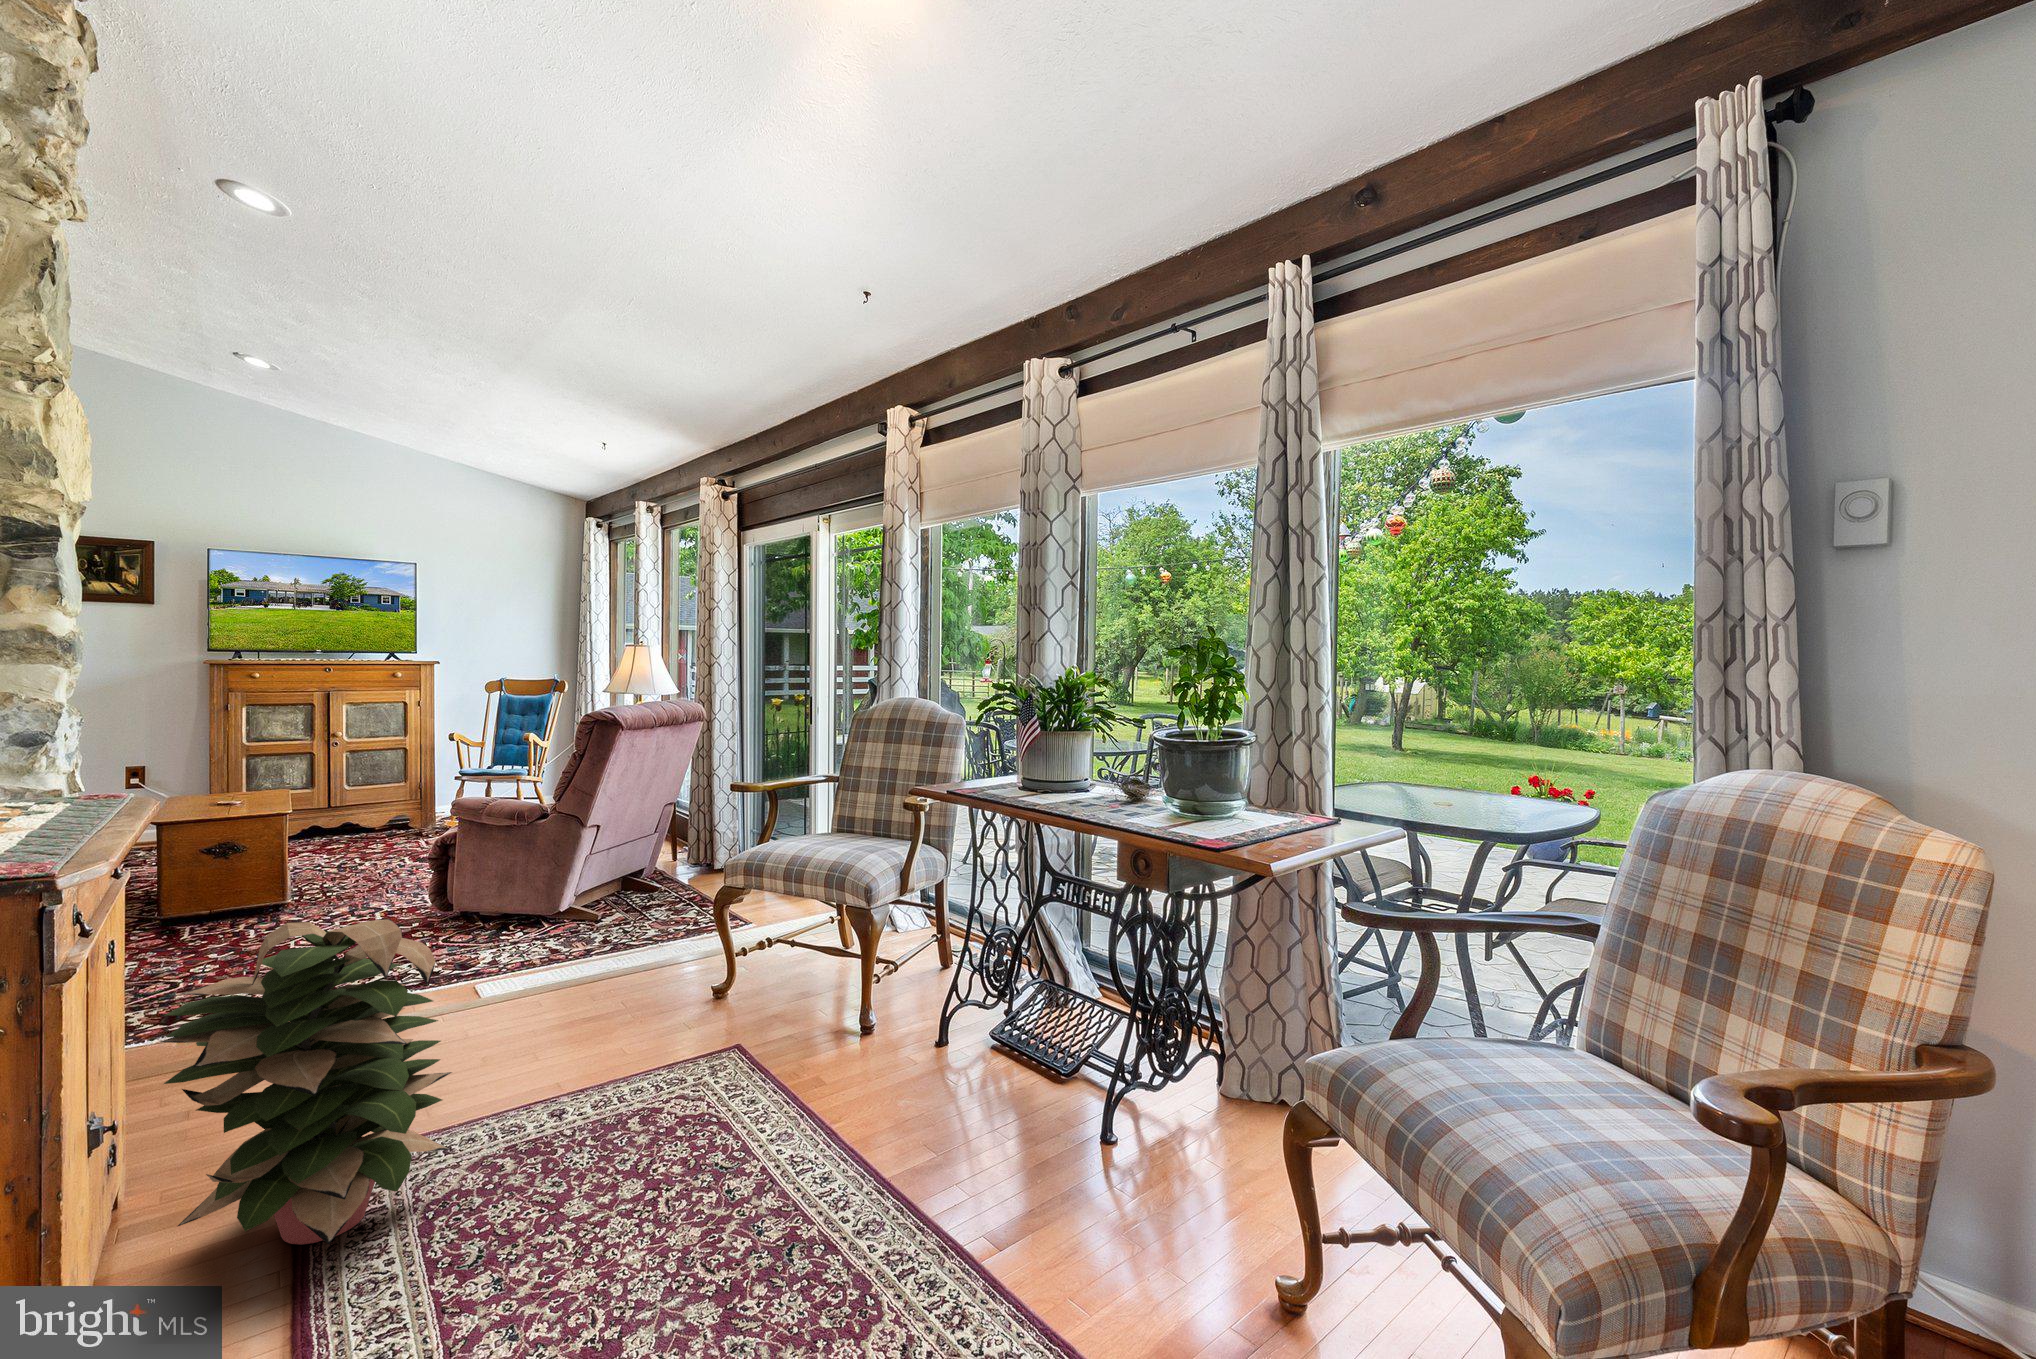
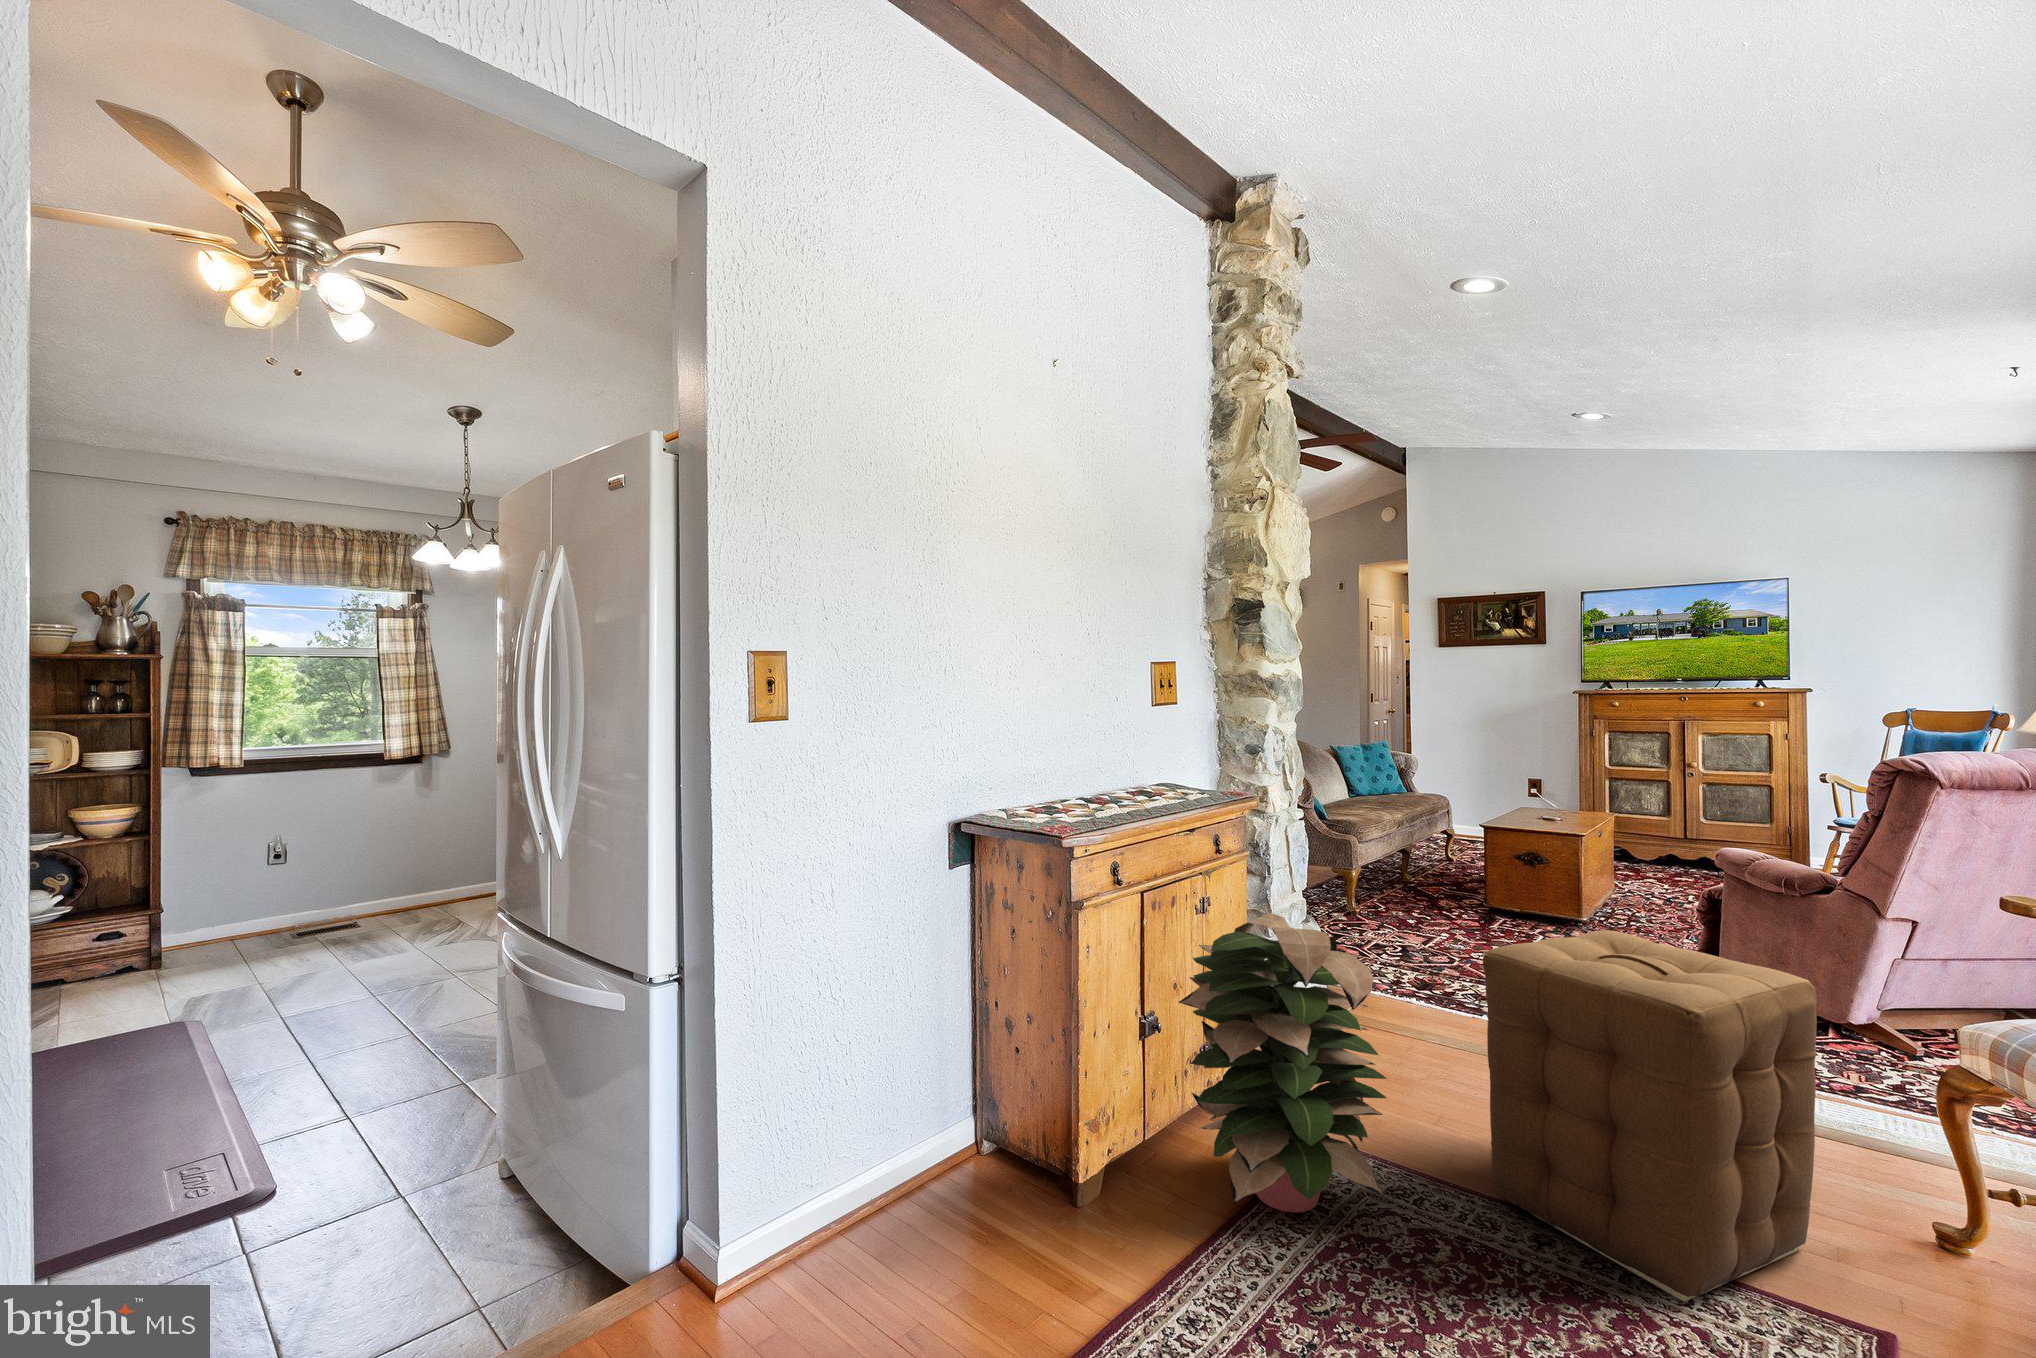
ottoman: none [488,856,686,1106] -> present [1483,930,1817,1302]

